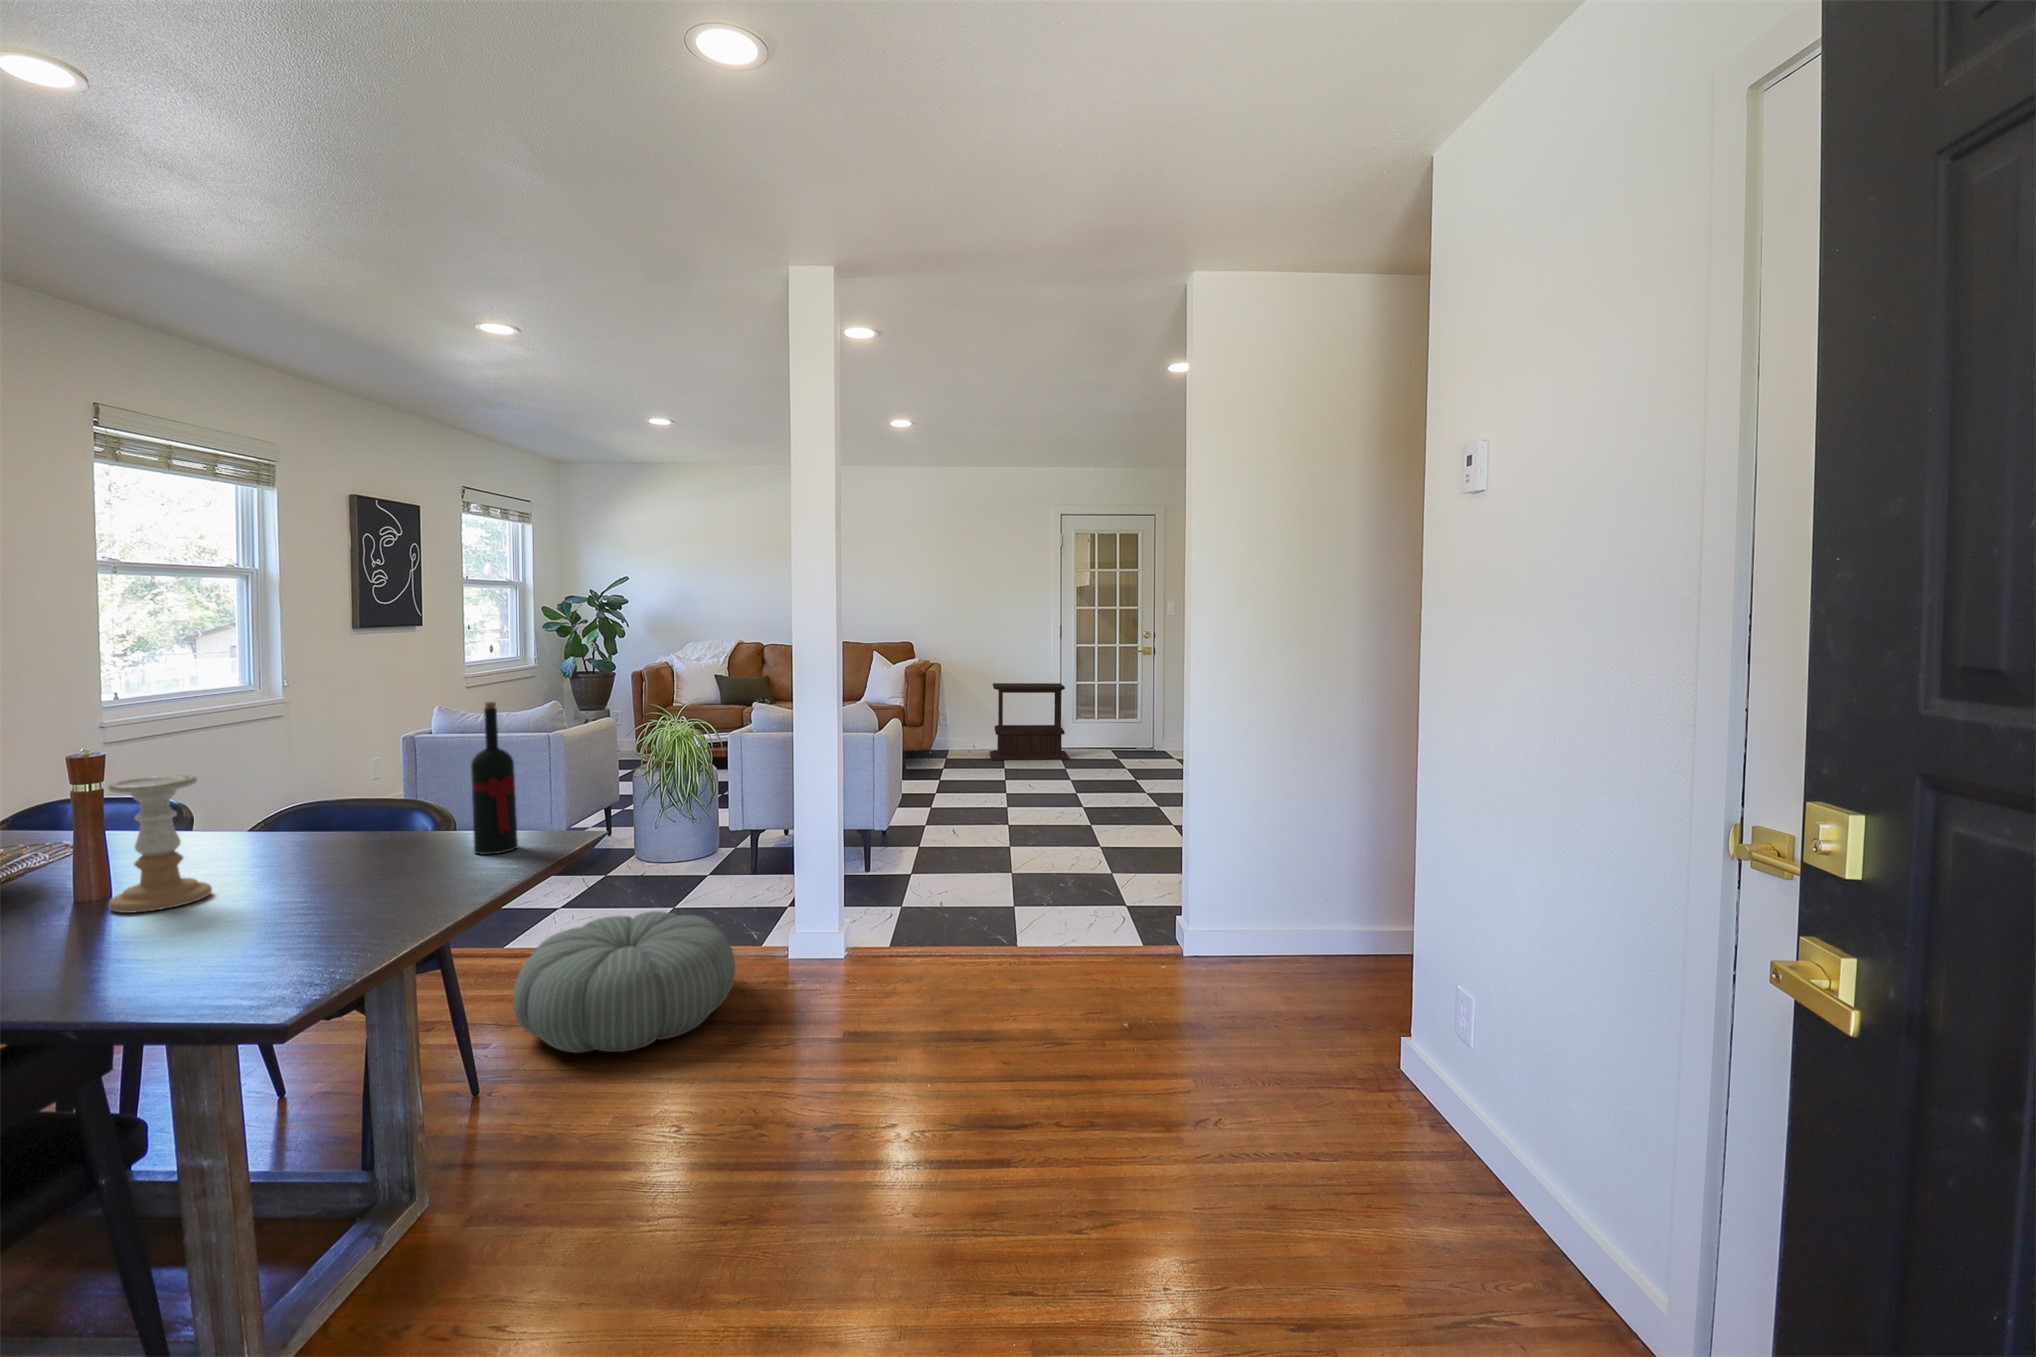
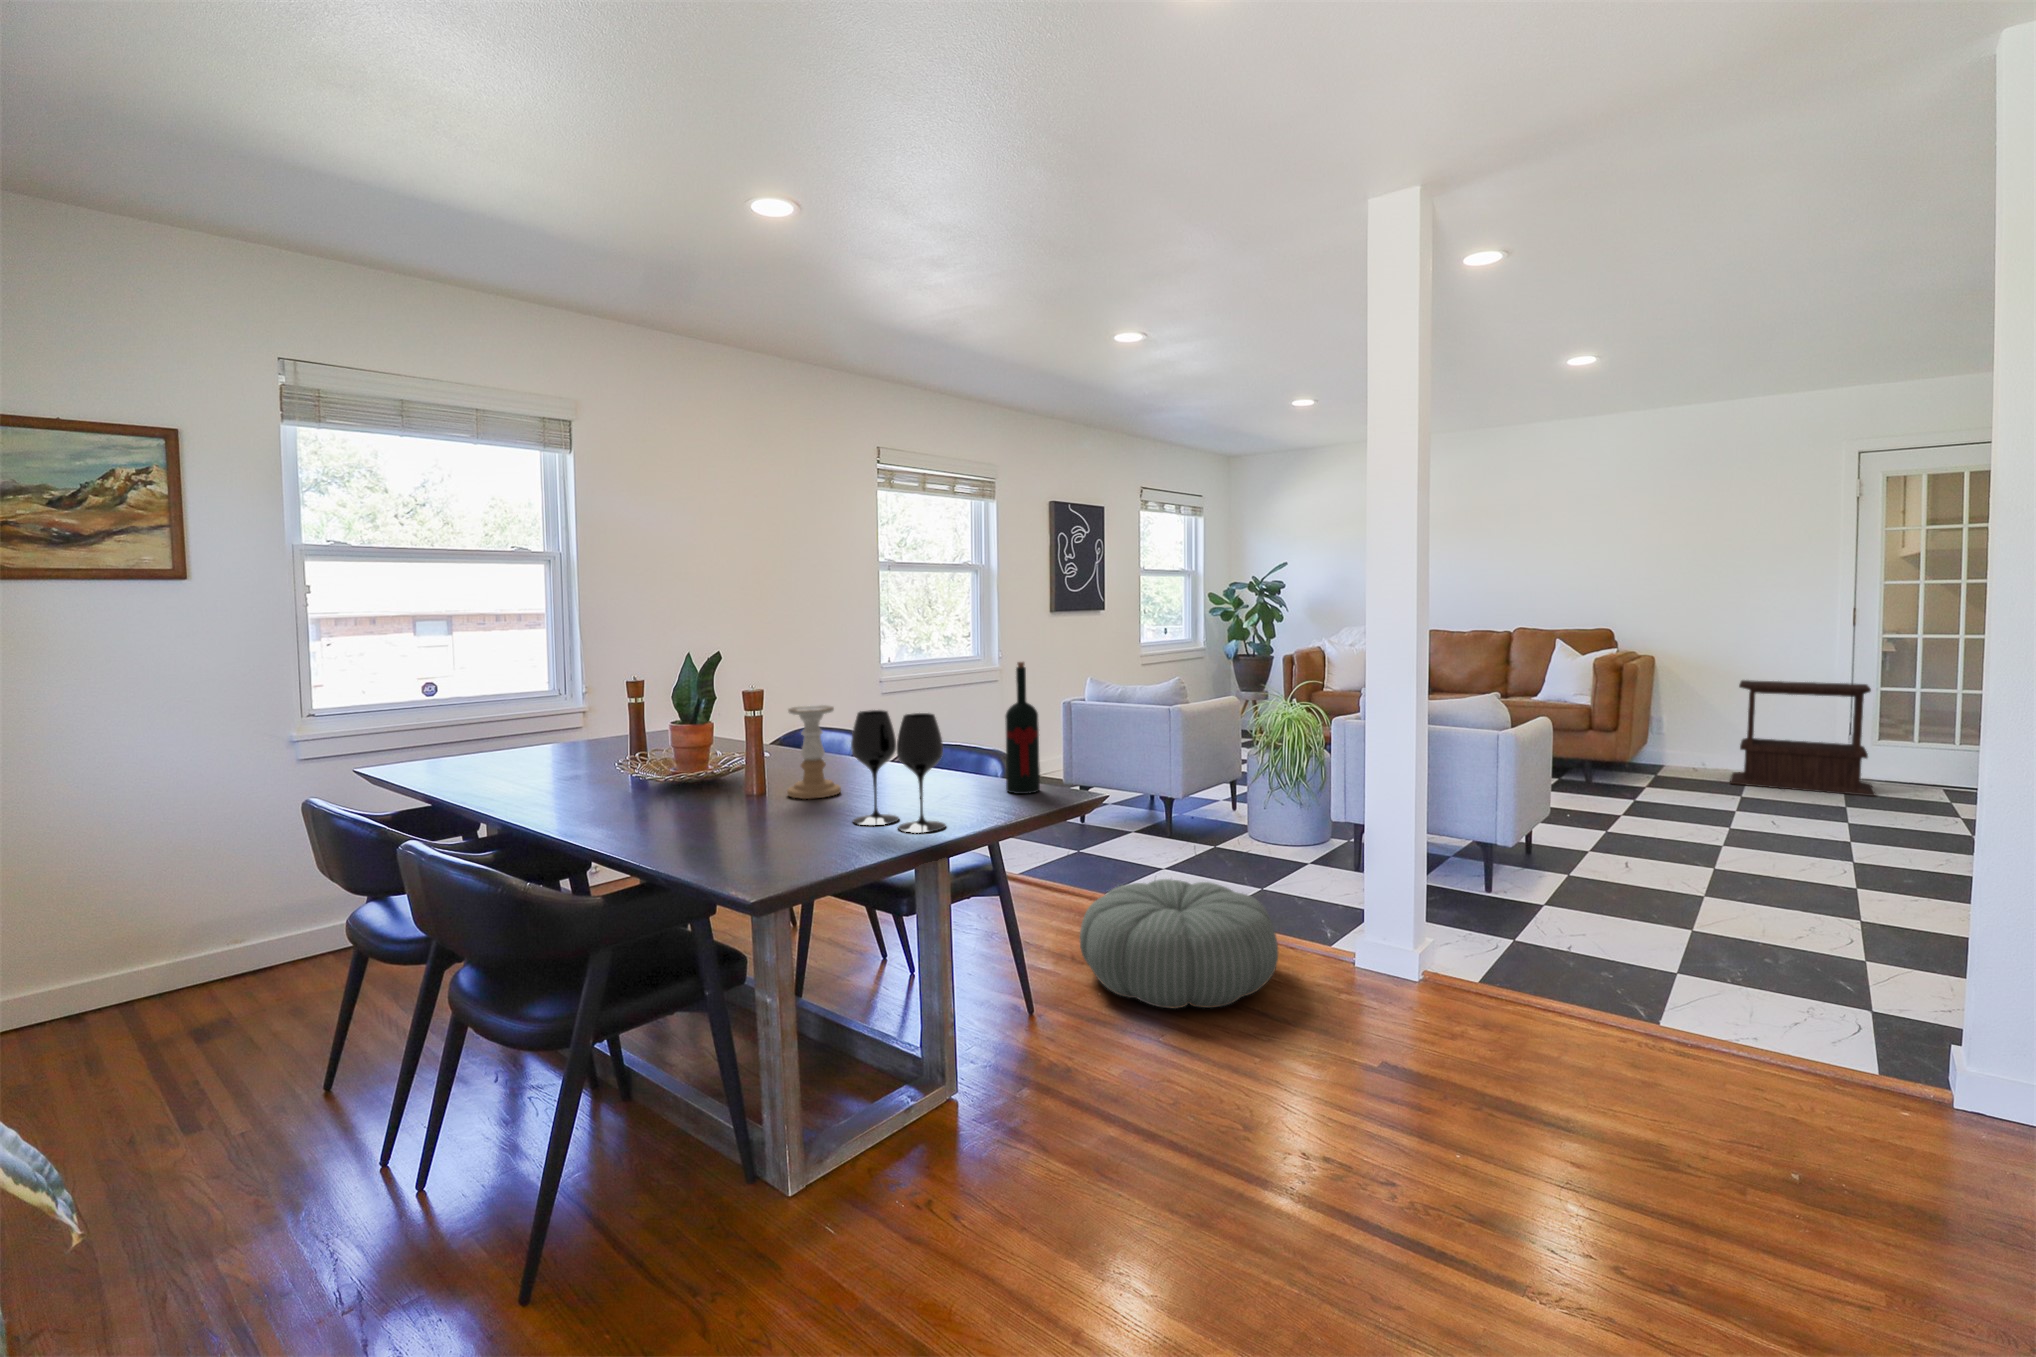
wine glass: none [280,774,442,929] -> present [851,710,946,833]

